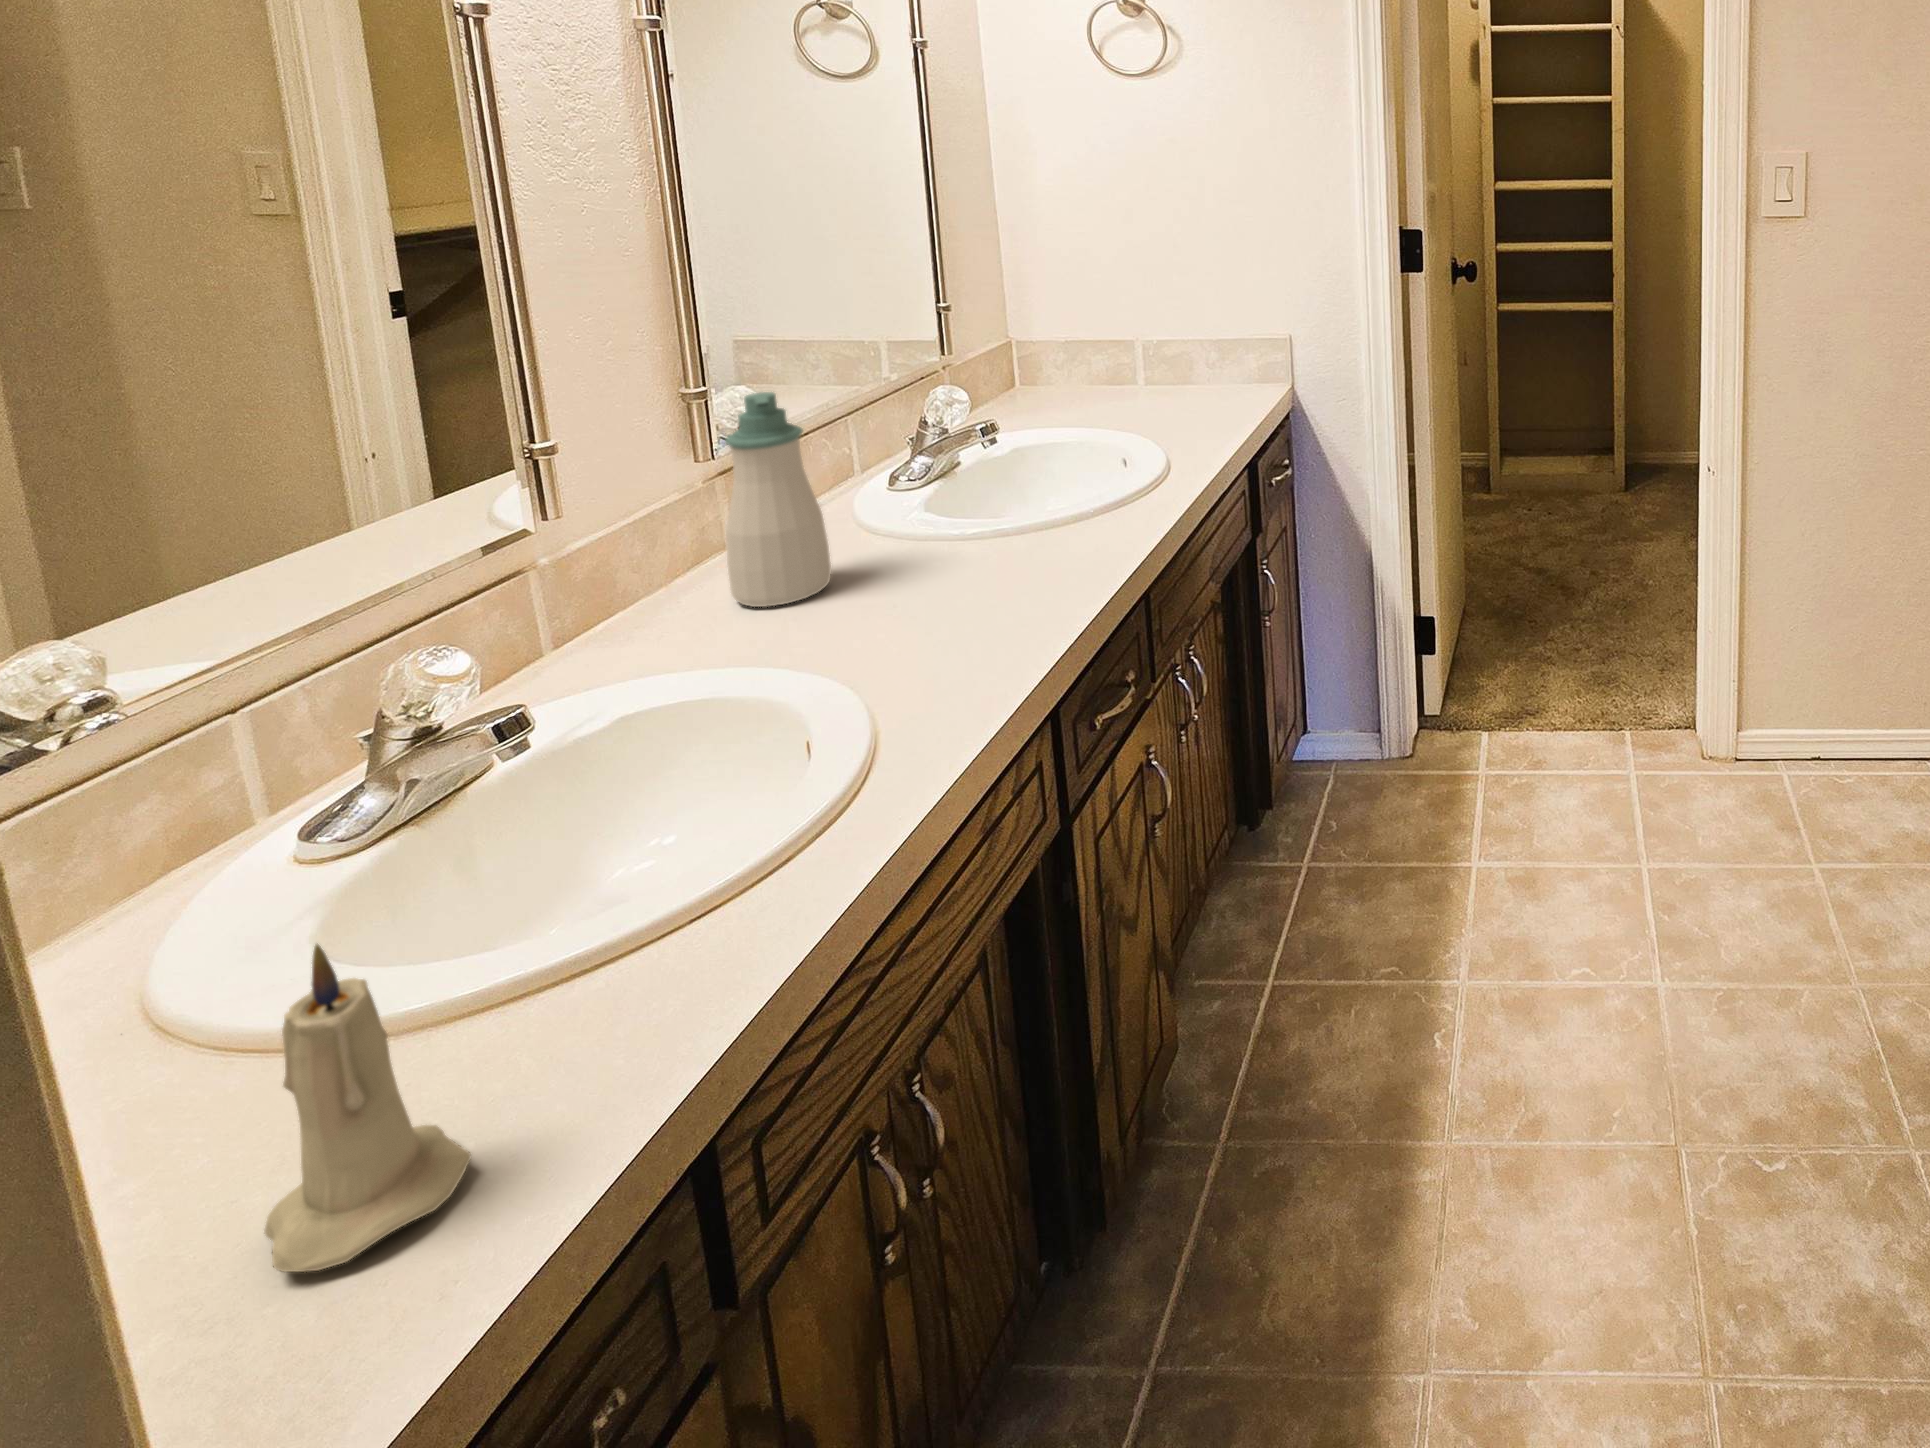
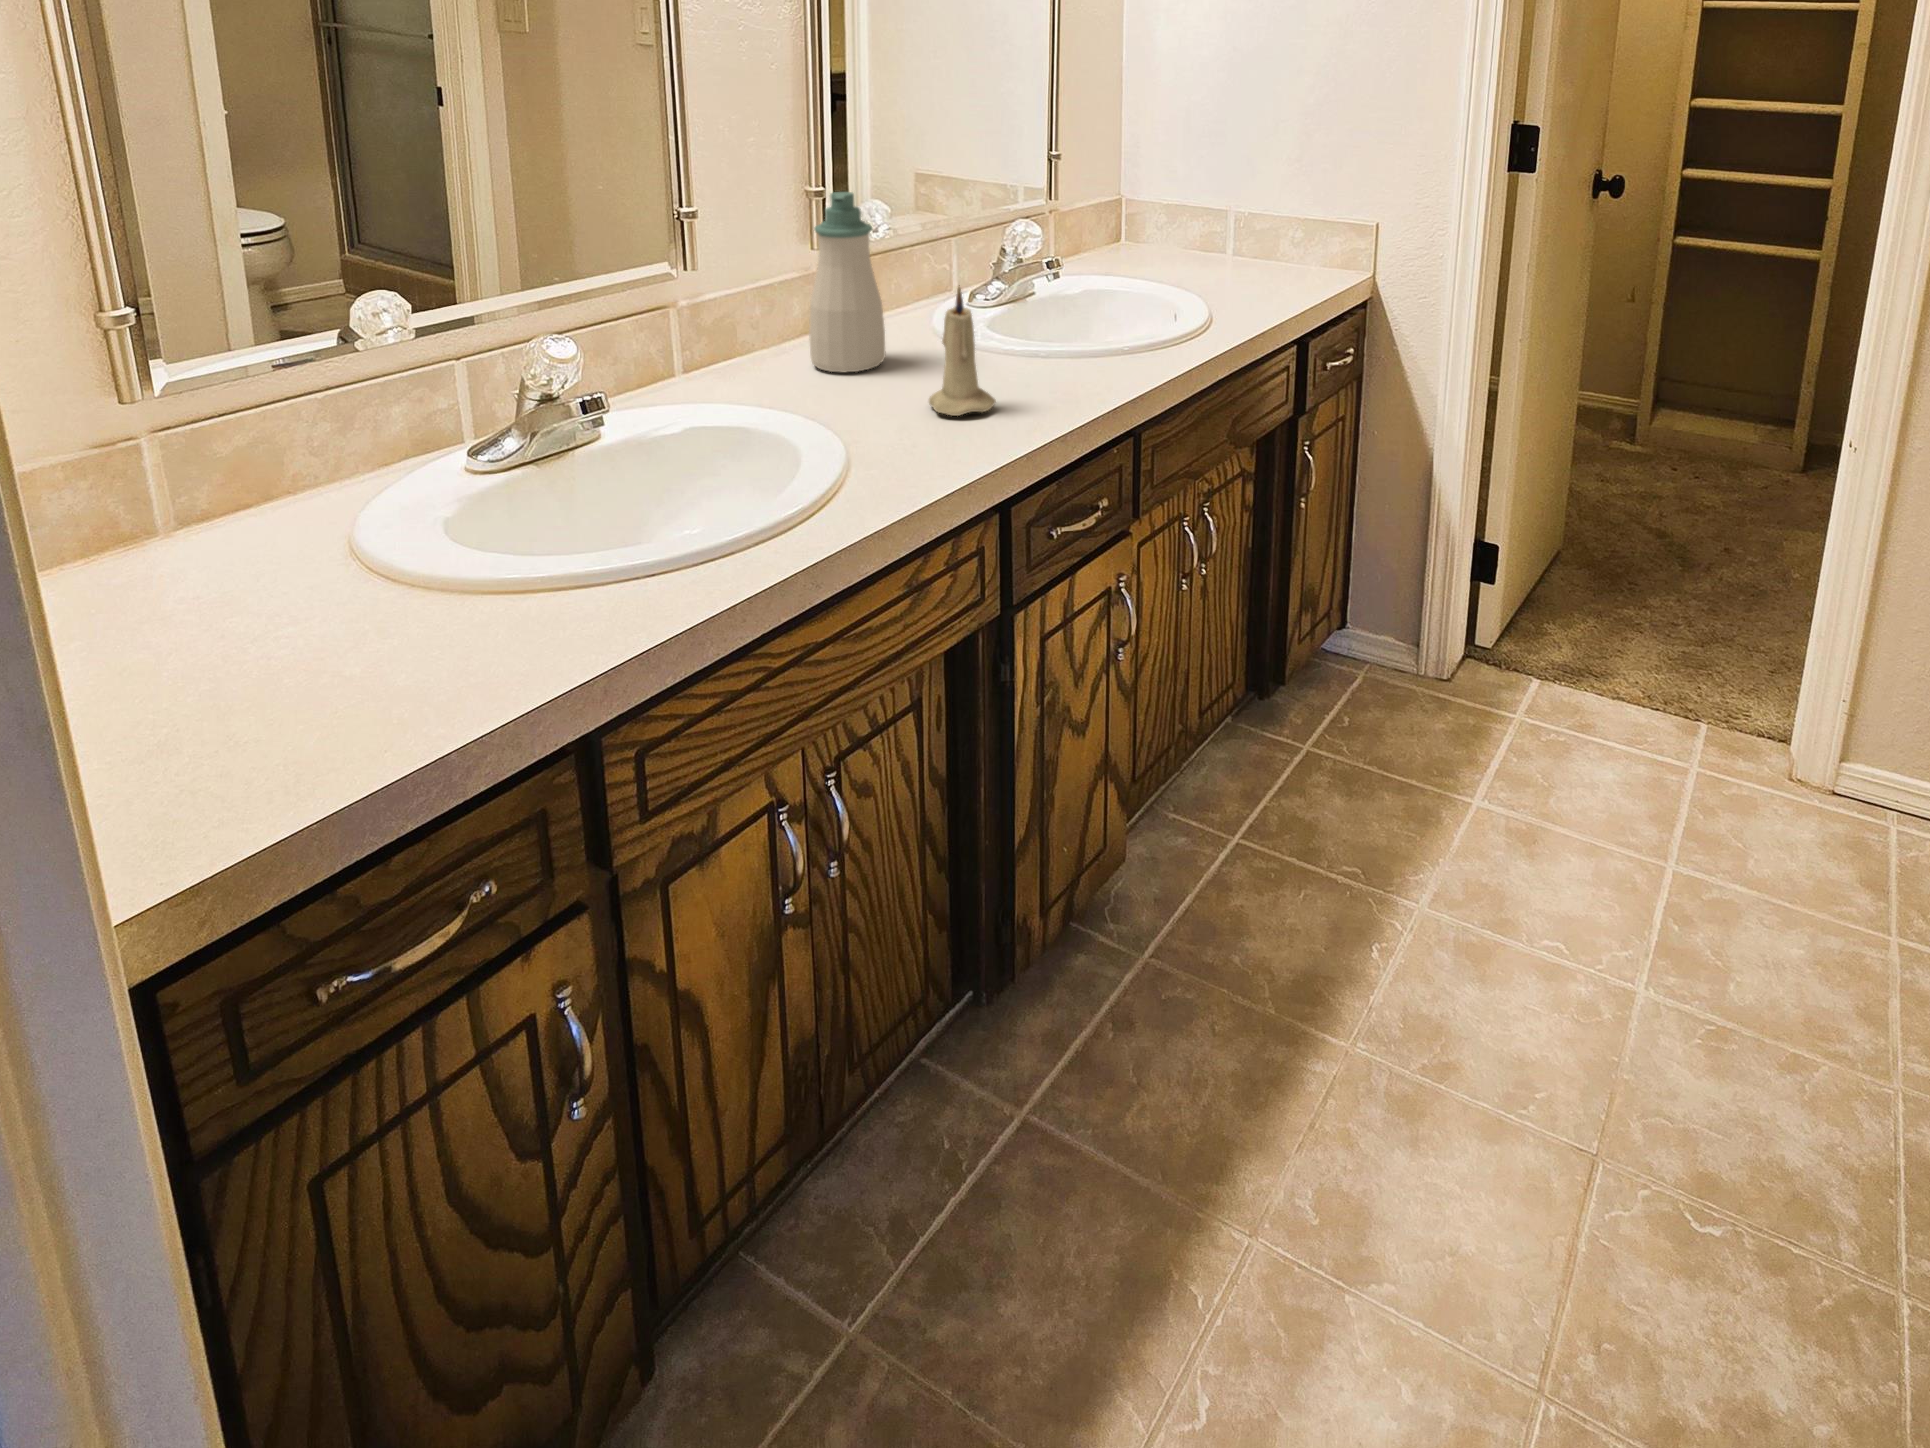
candle: present [264,944,471,1272] -> present [929,285,996,416]

